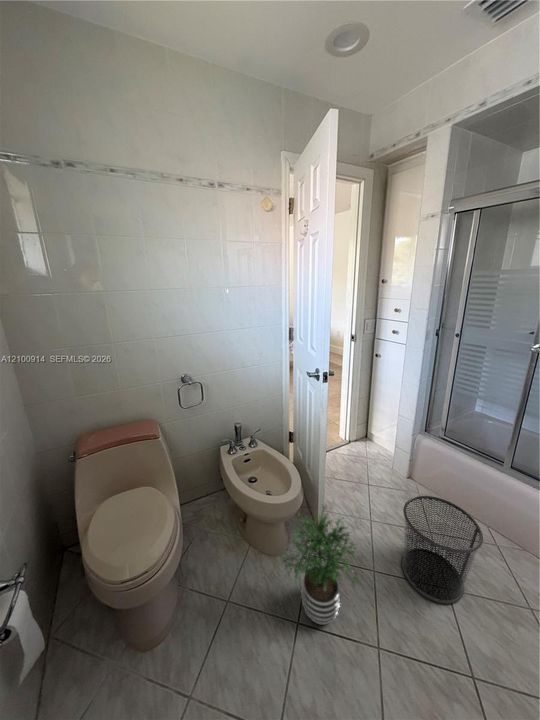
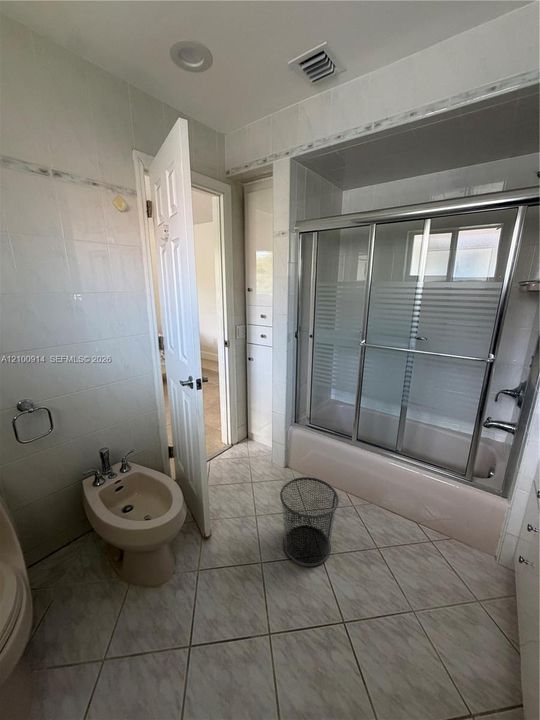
potted plant: present [284,506,359,625] -> none [166,510,246,631]

